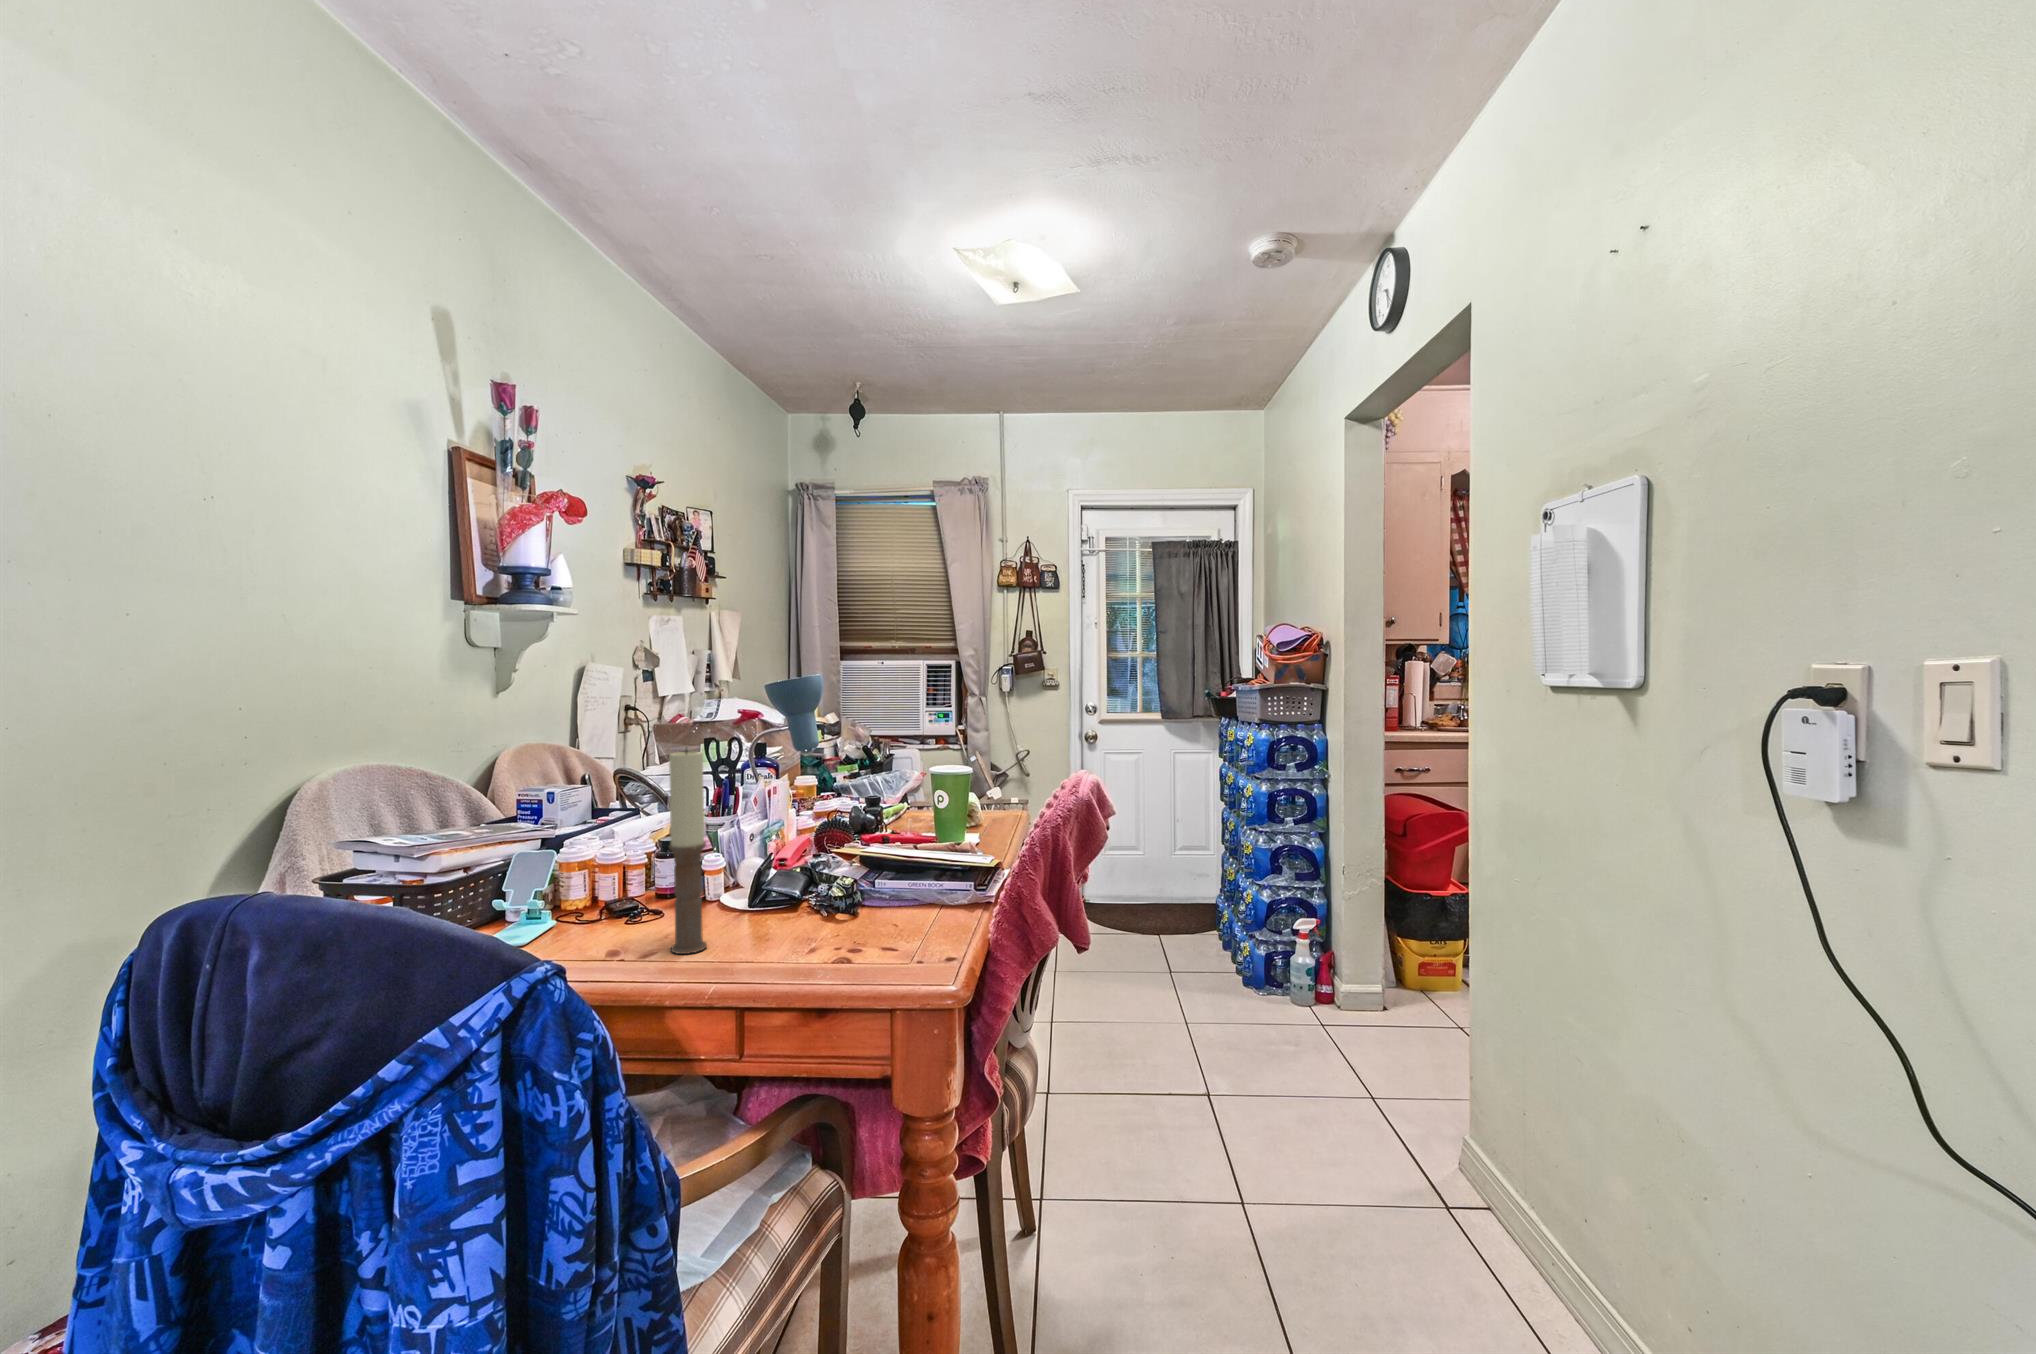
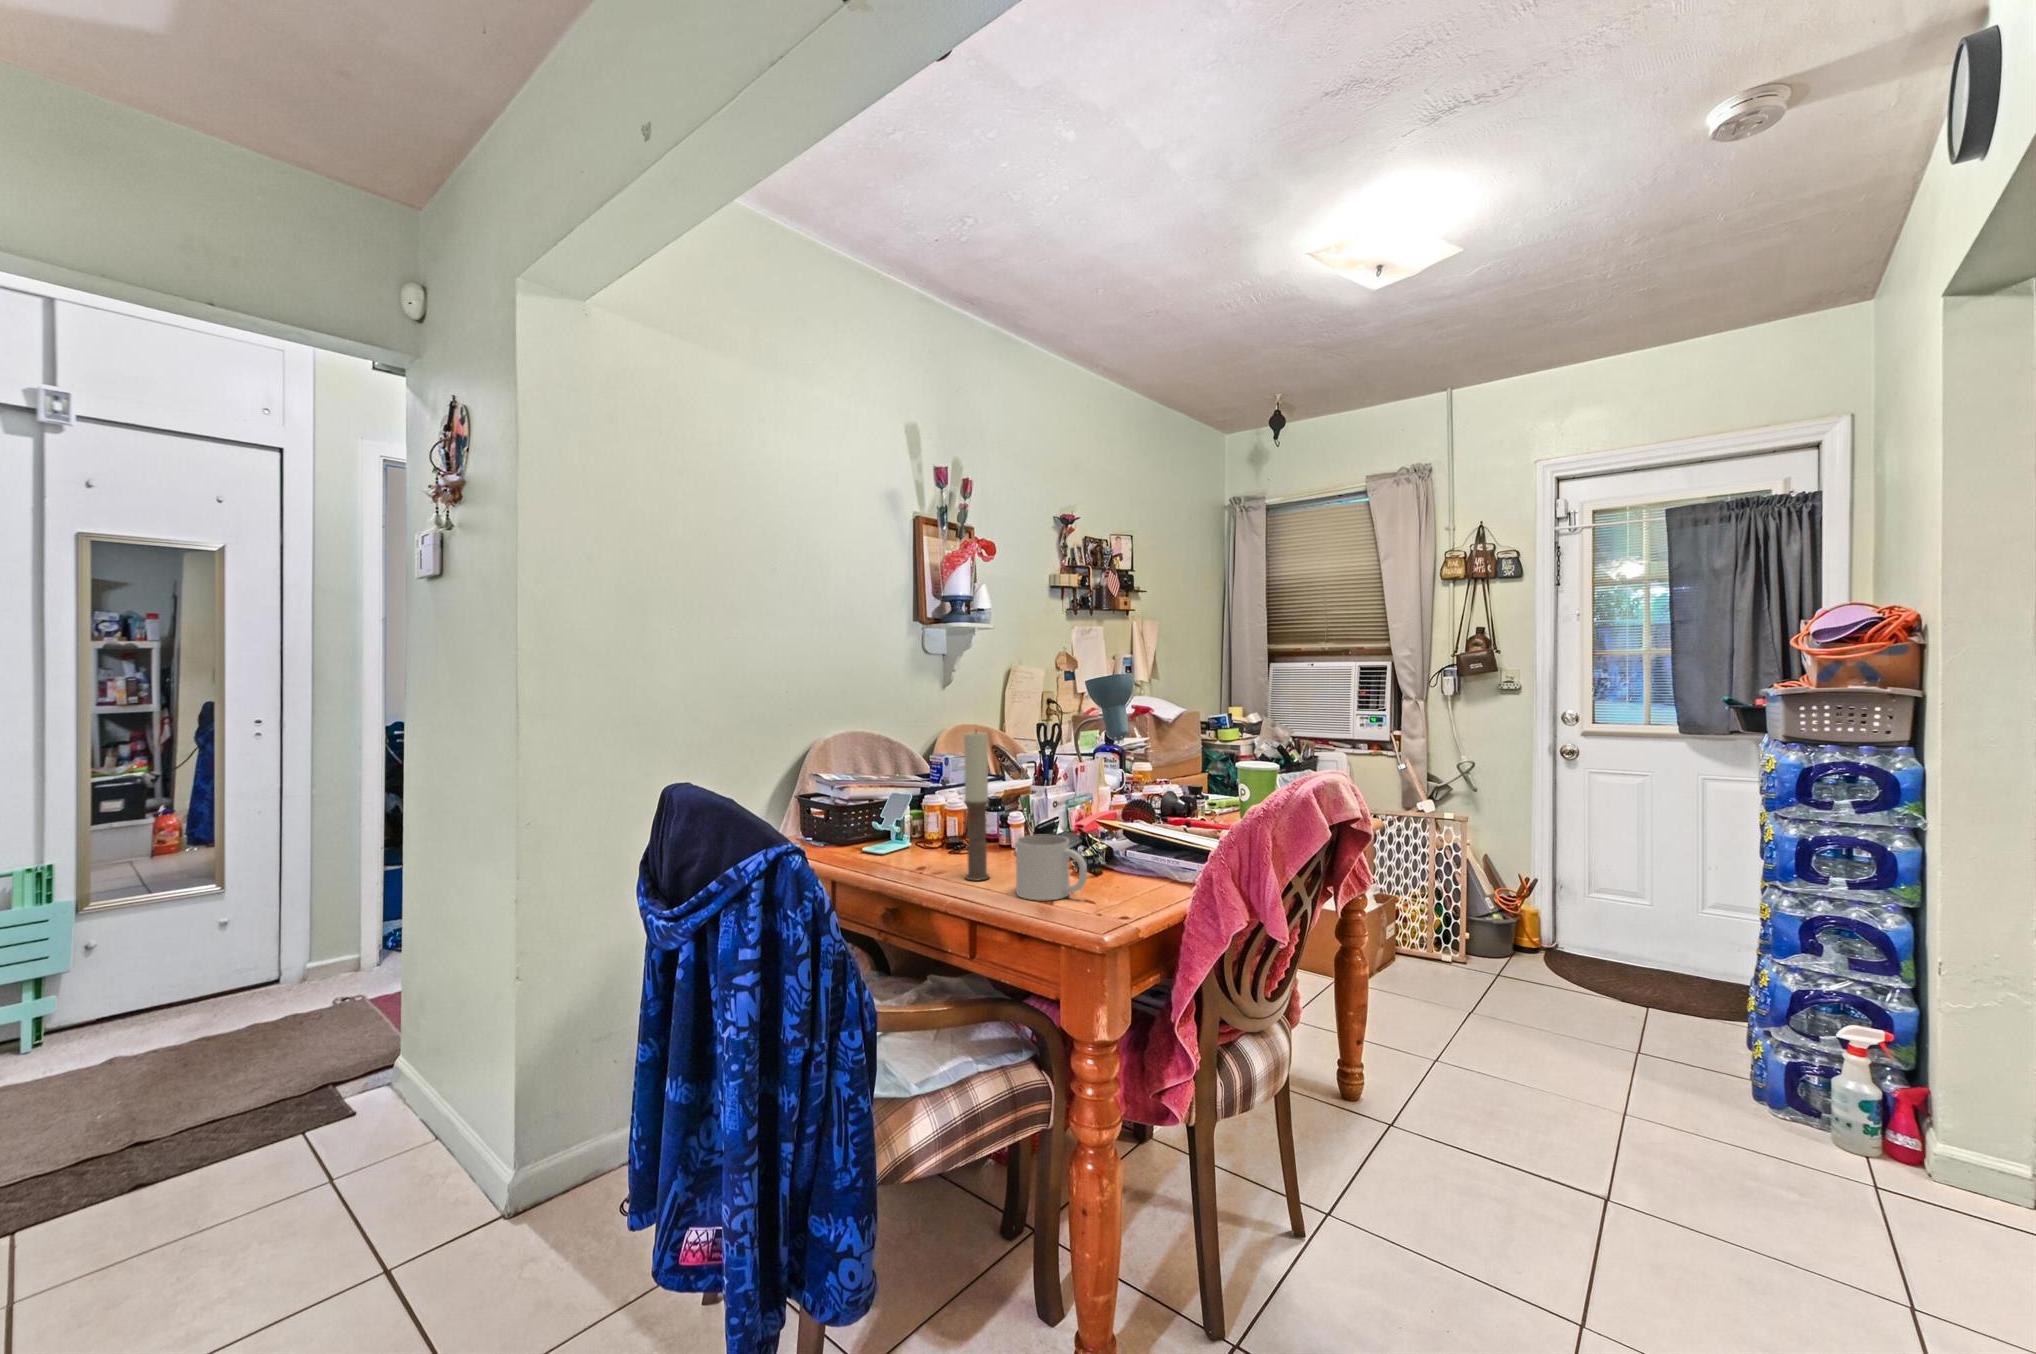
mug: none [766,876,866,965] -> present [1016,835,1087,900]

